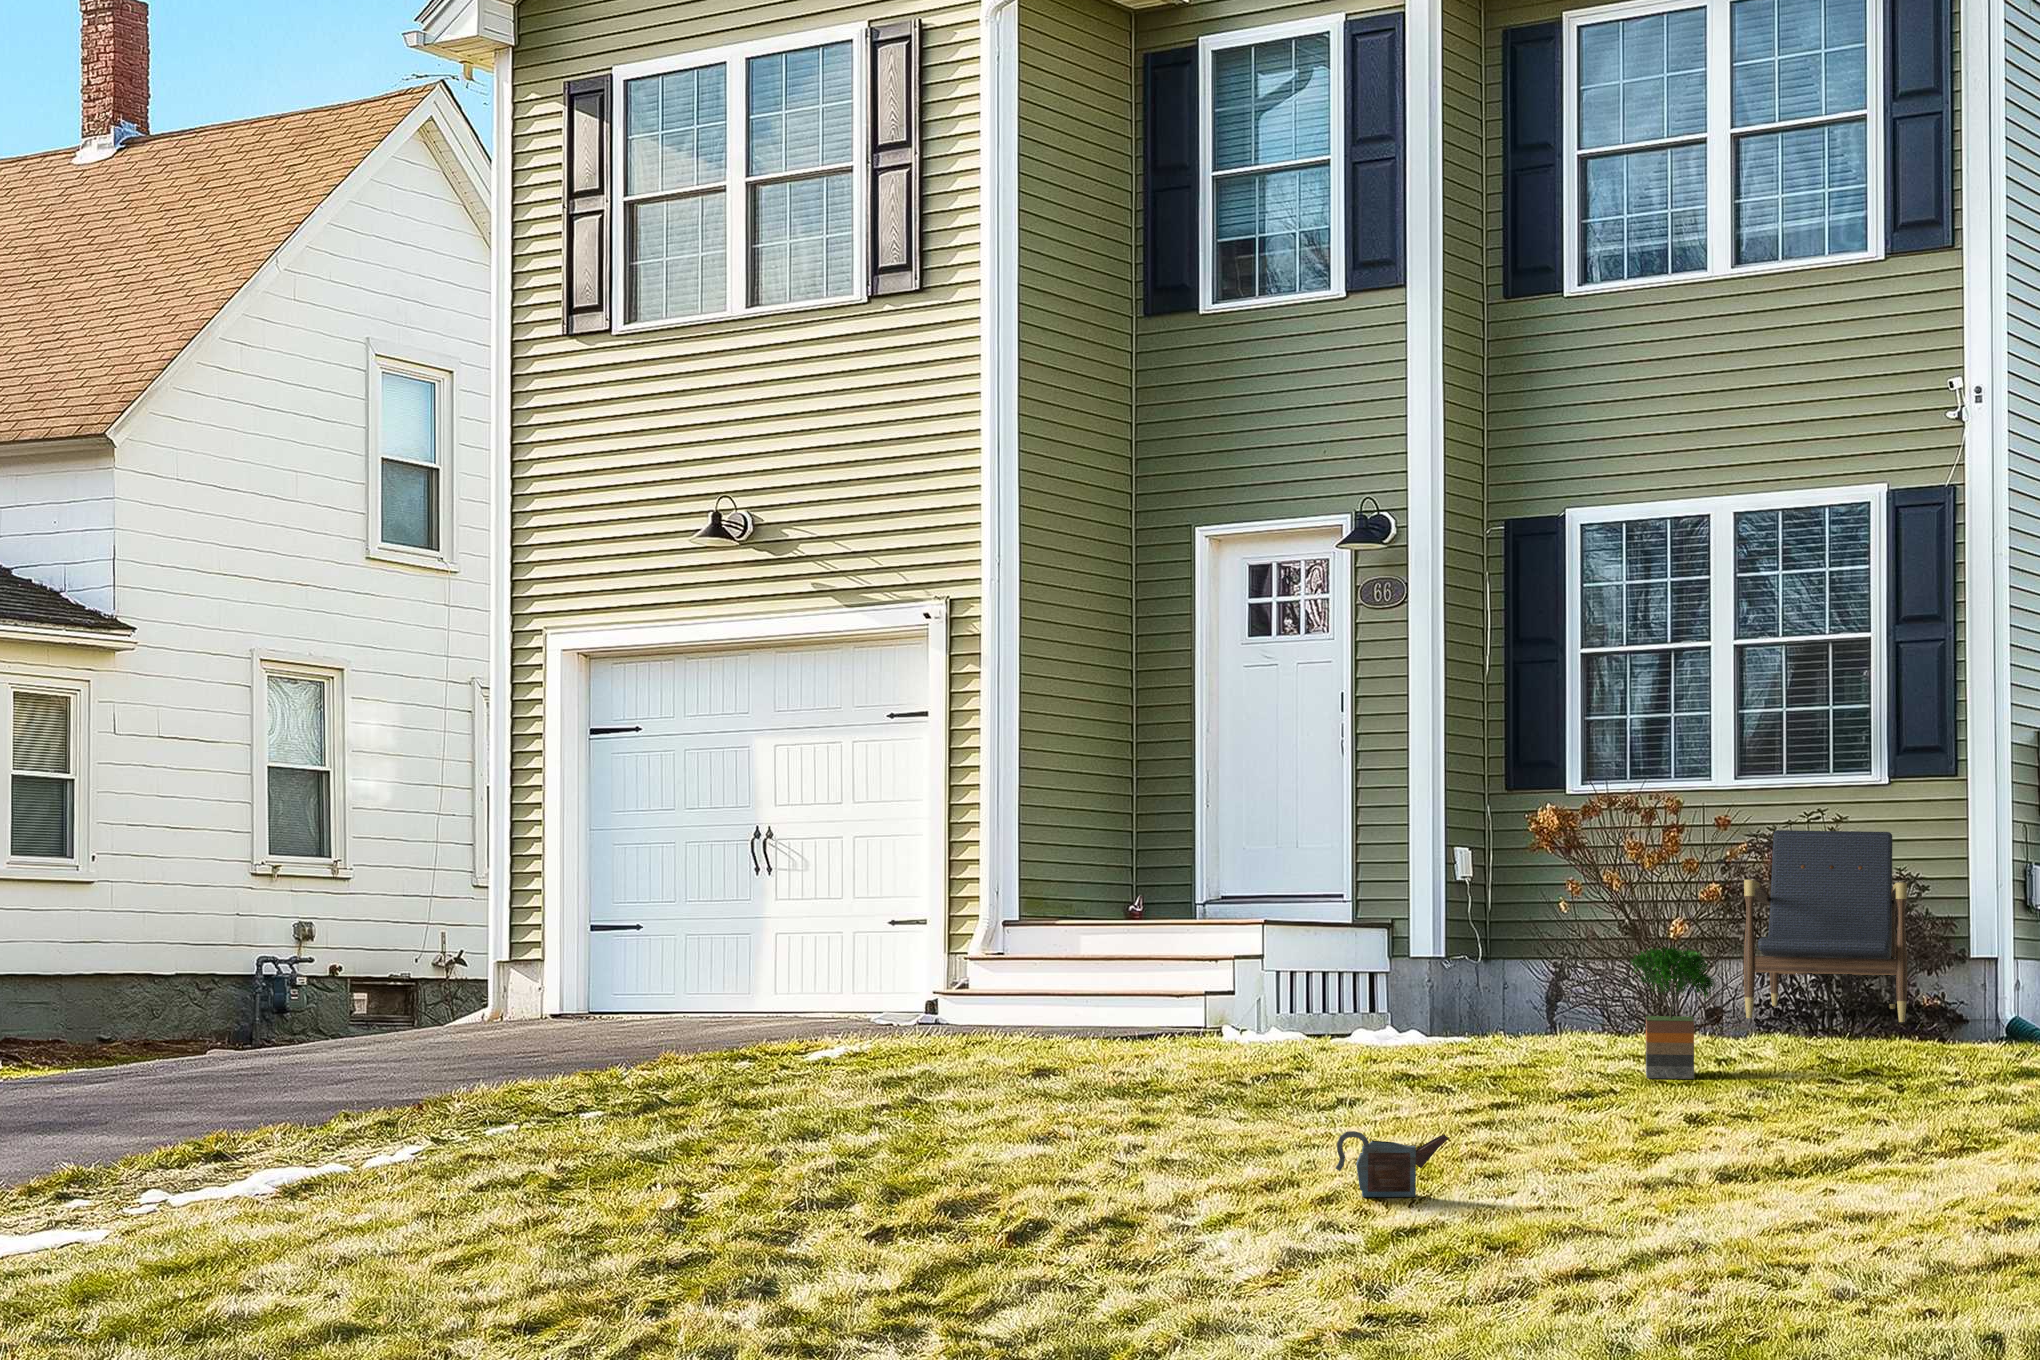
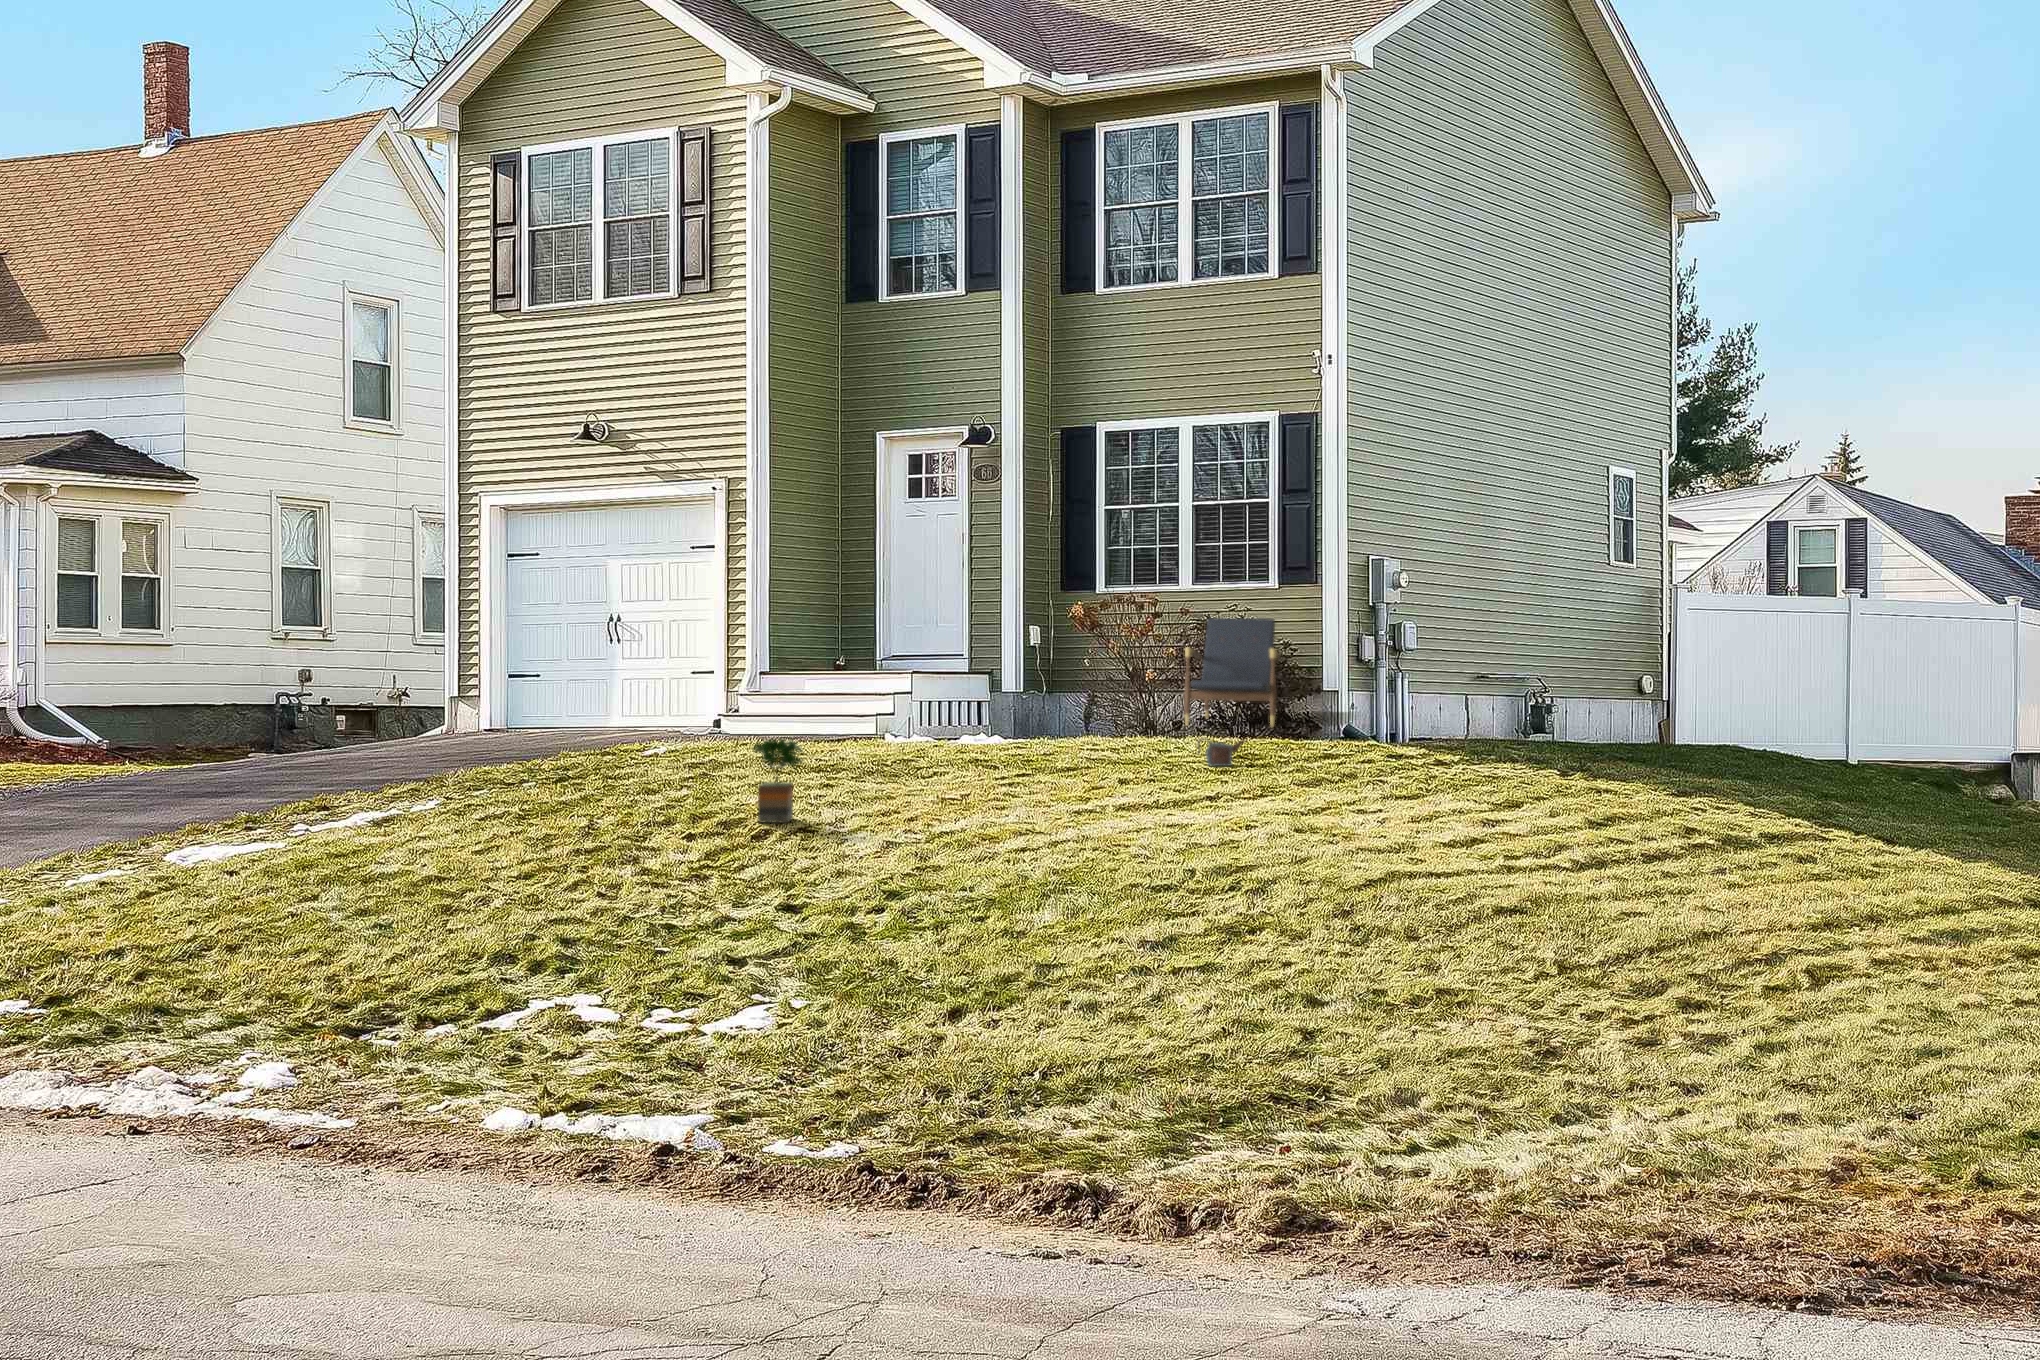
potted tree: present [1631,946,1715,1079] -> present [752,739,804,823]
watering can: present [1335,1131,1449,1197] -> present [1197,738,1245,766]

